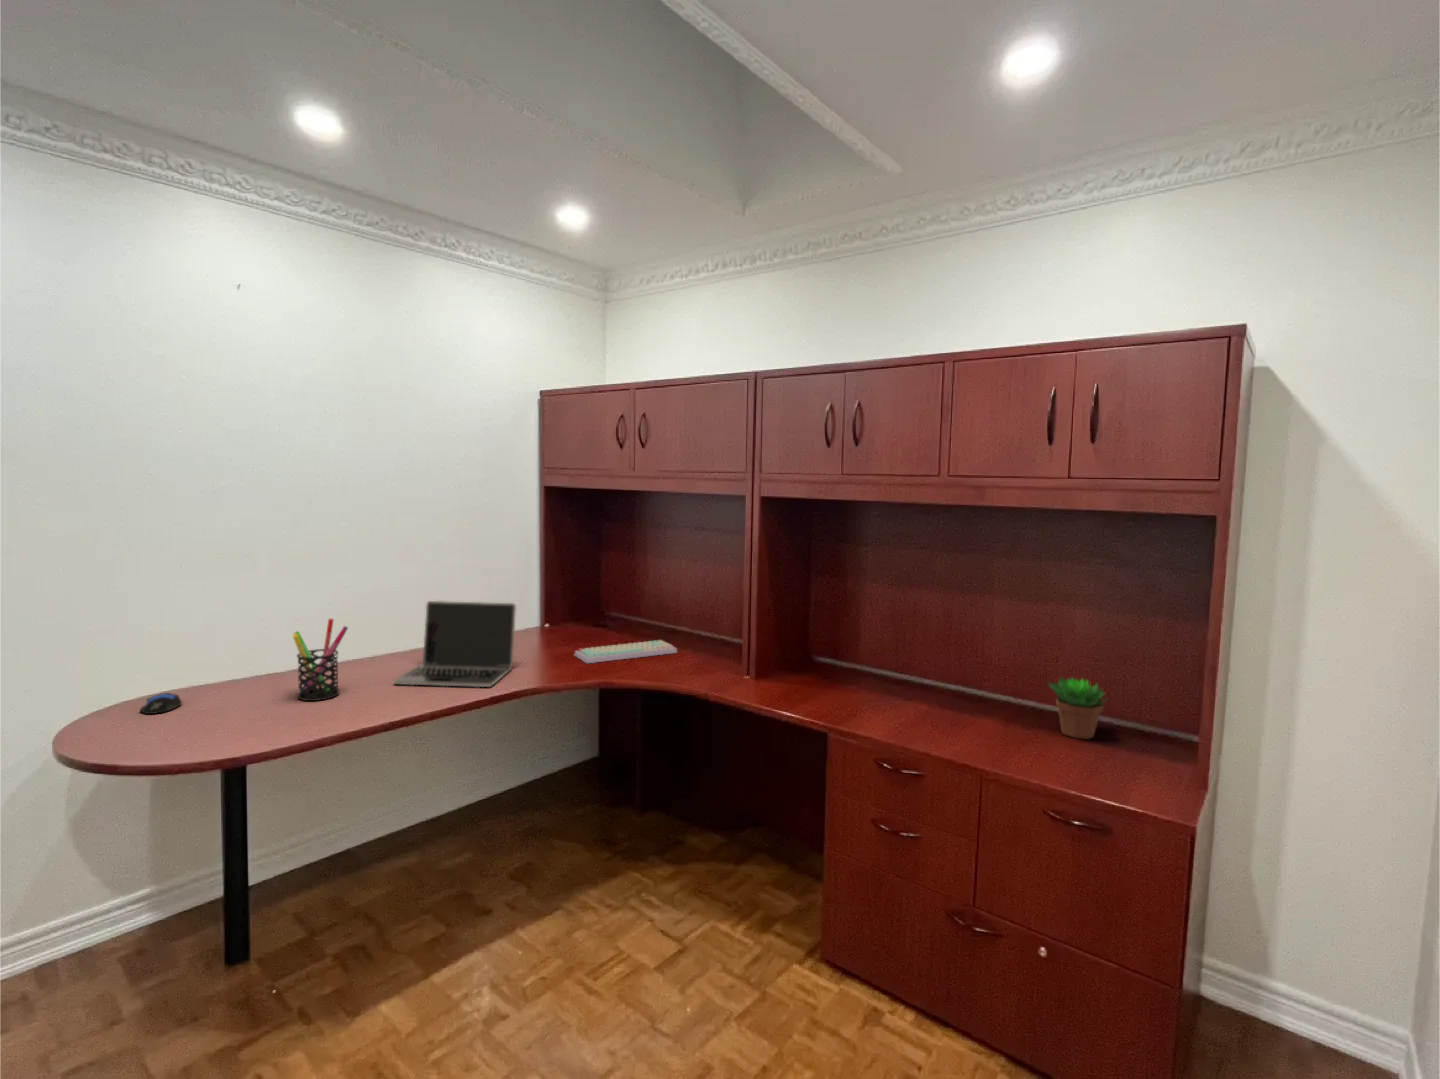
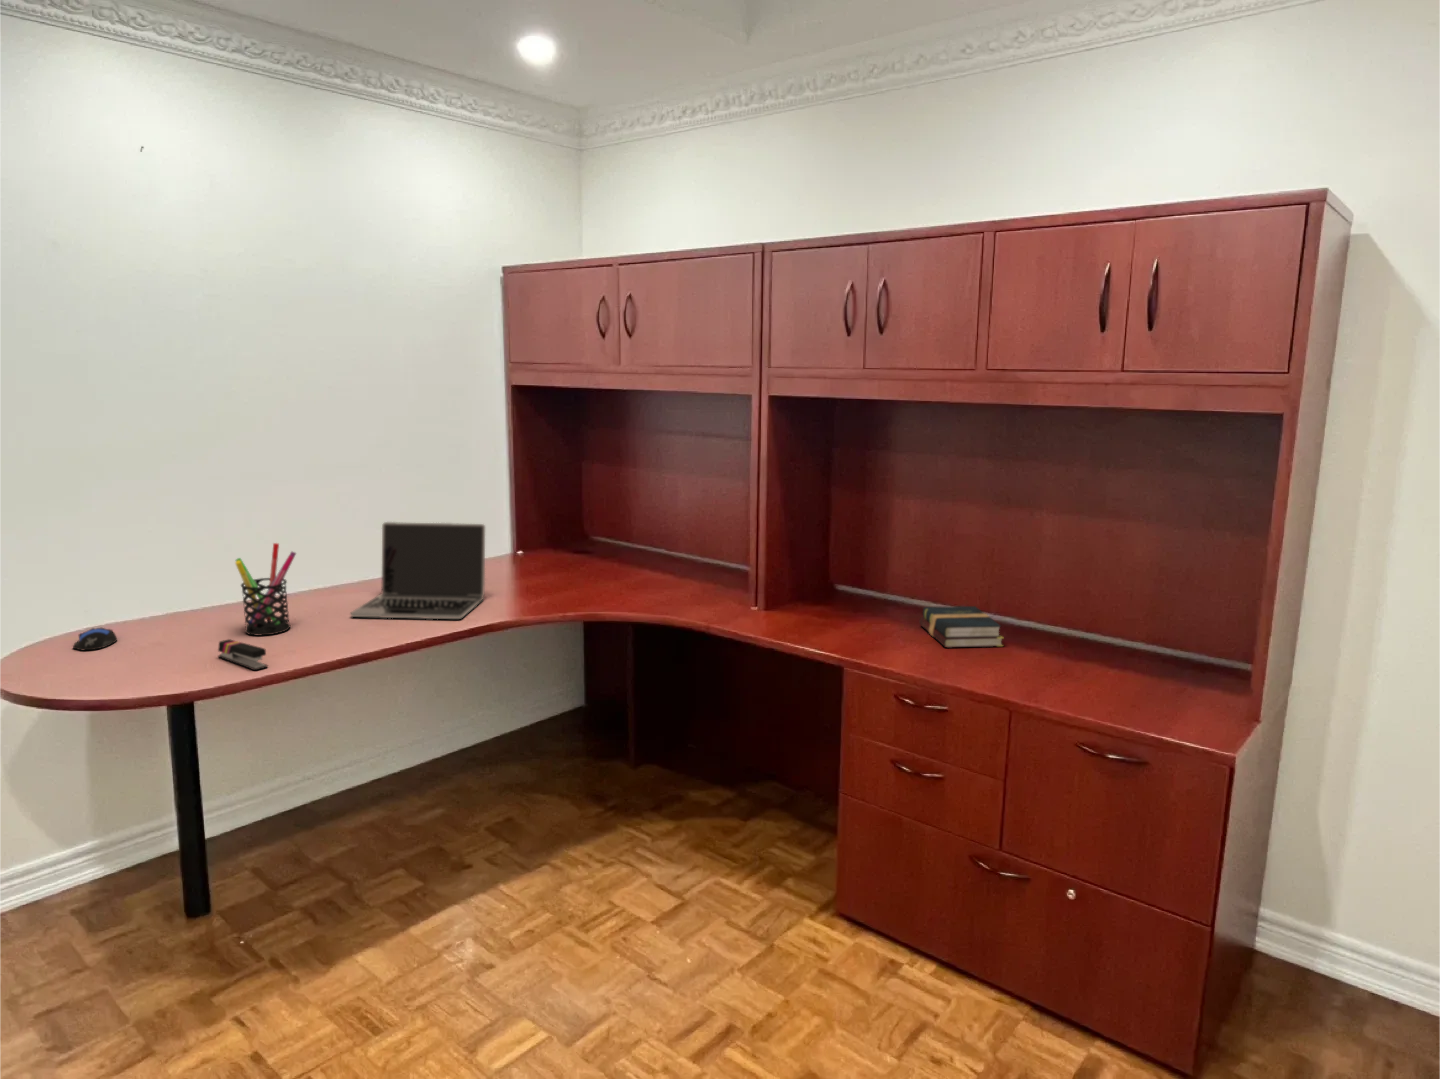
keyboard: present [575,640,677,663] -> none [555,565,675,593]
succulent plant: present [1049,678,1106,739] -> none [1095,602,1163,671]
hardback book: none [891,679,967,716] -> present [919,606,1003,648]
stapler: none [270,705,314,734] -> present [218,639,268,670]

